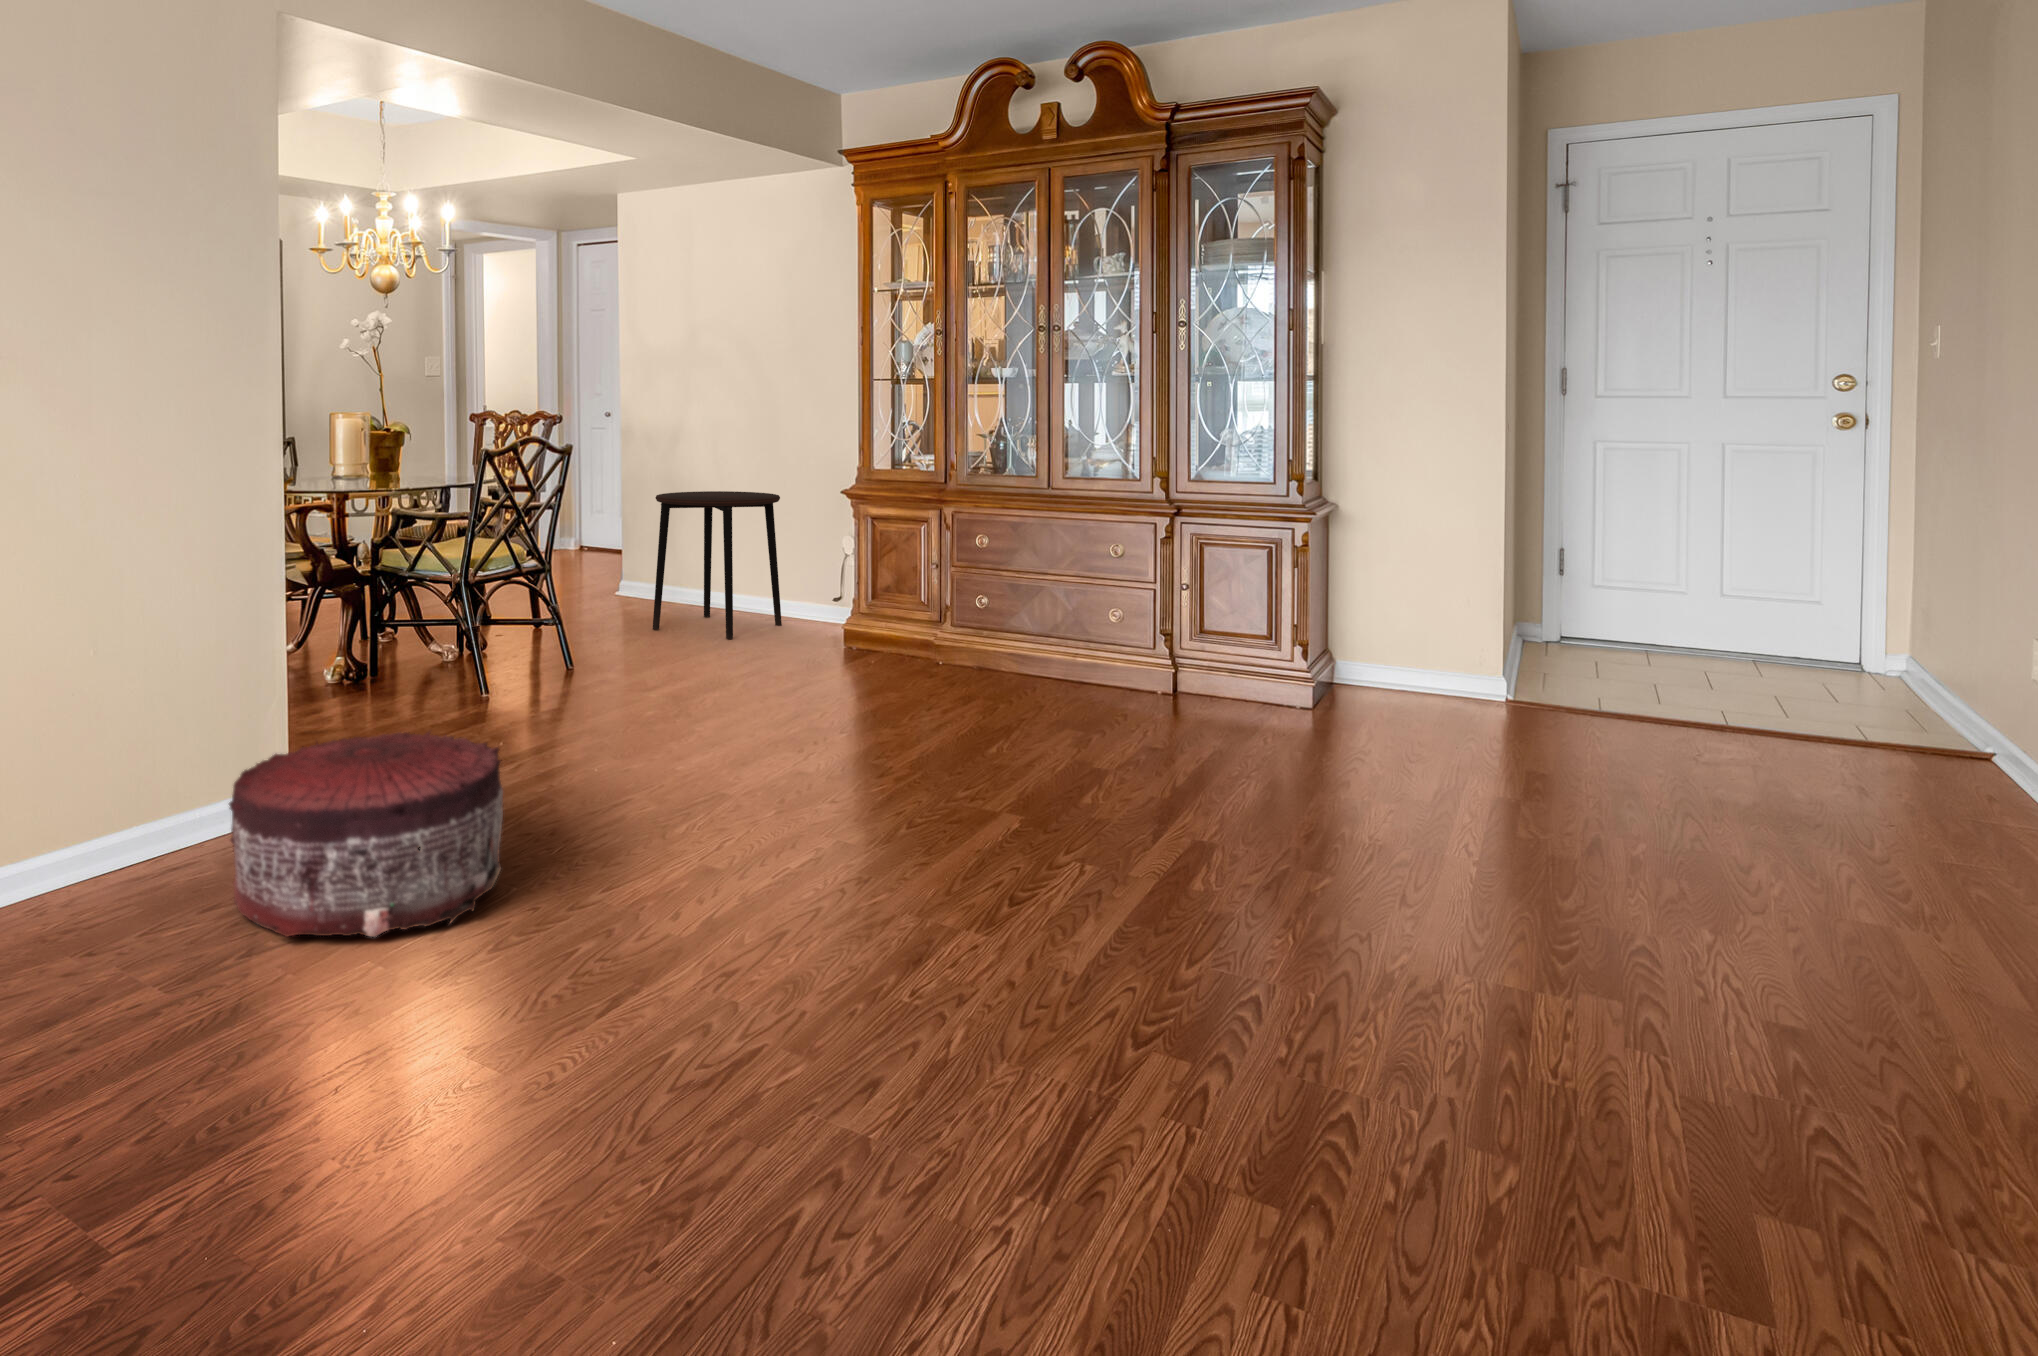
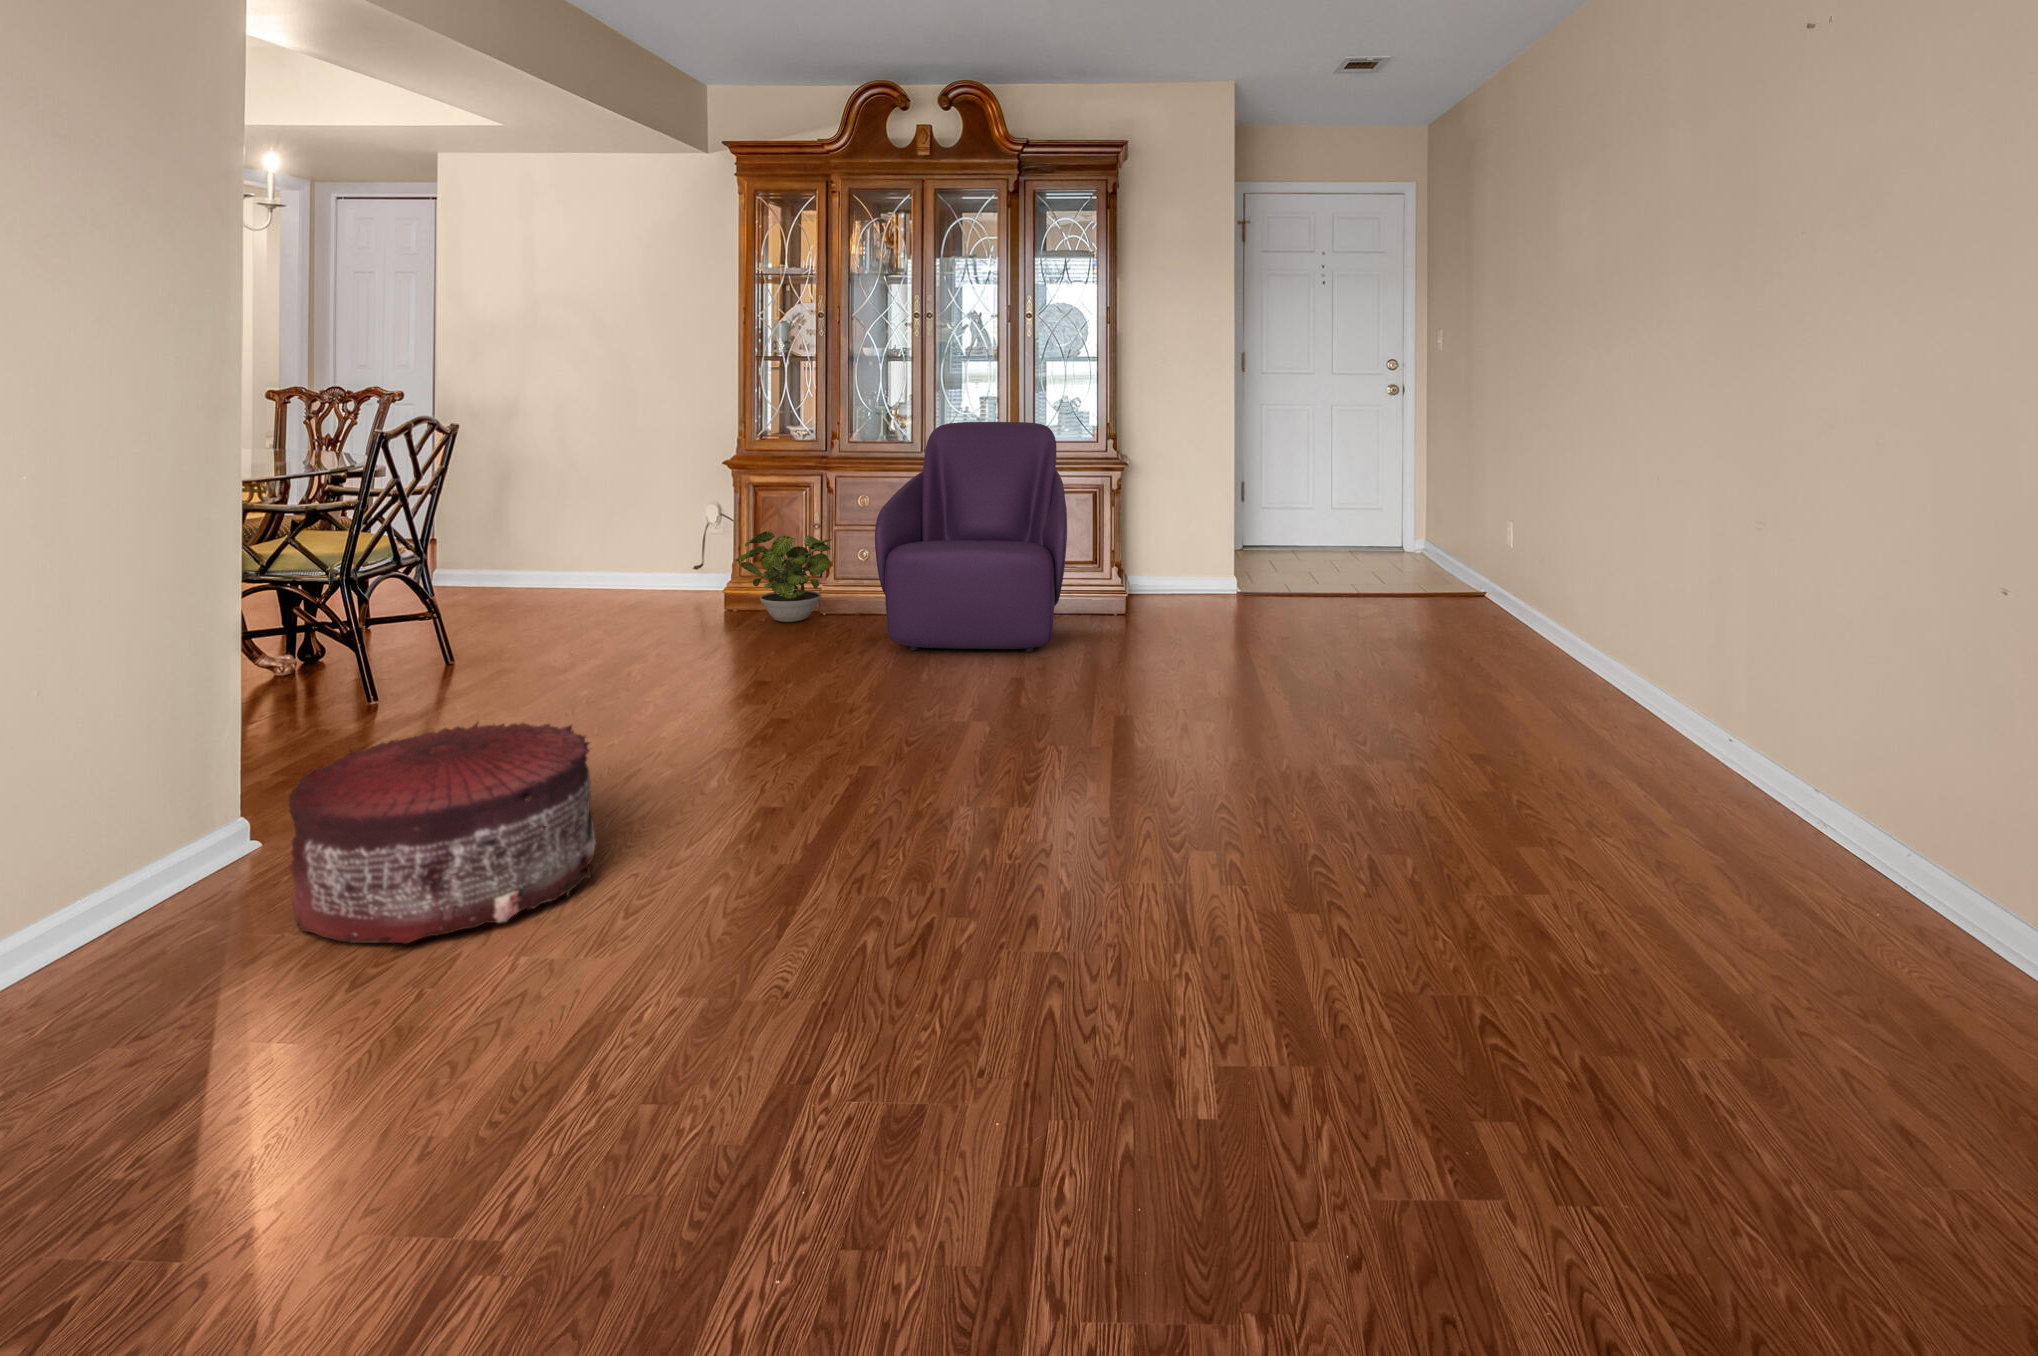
armchair: none [955,453,1206,743] -> present [875,422,1067,652]
side table: present [653,491,782,639] -> none [516,467,651,610]
potted plant: none [832,568,945,672] -> present [736,531,832,622]

